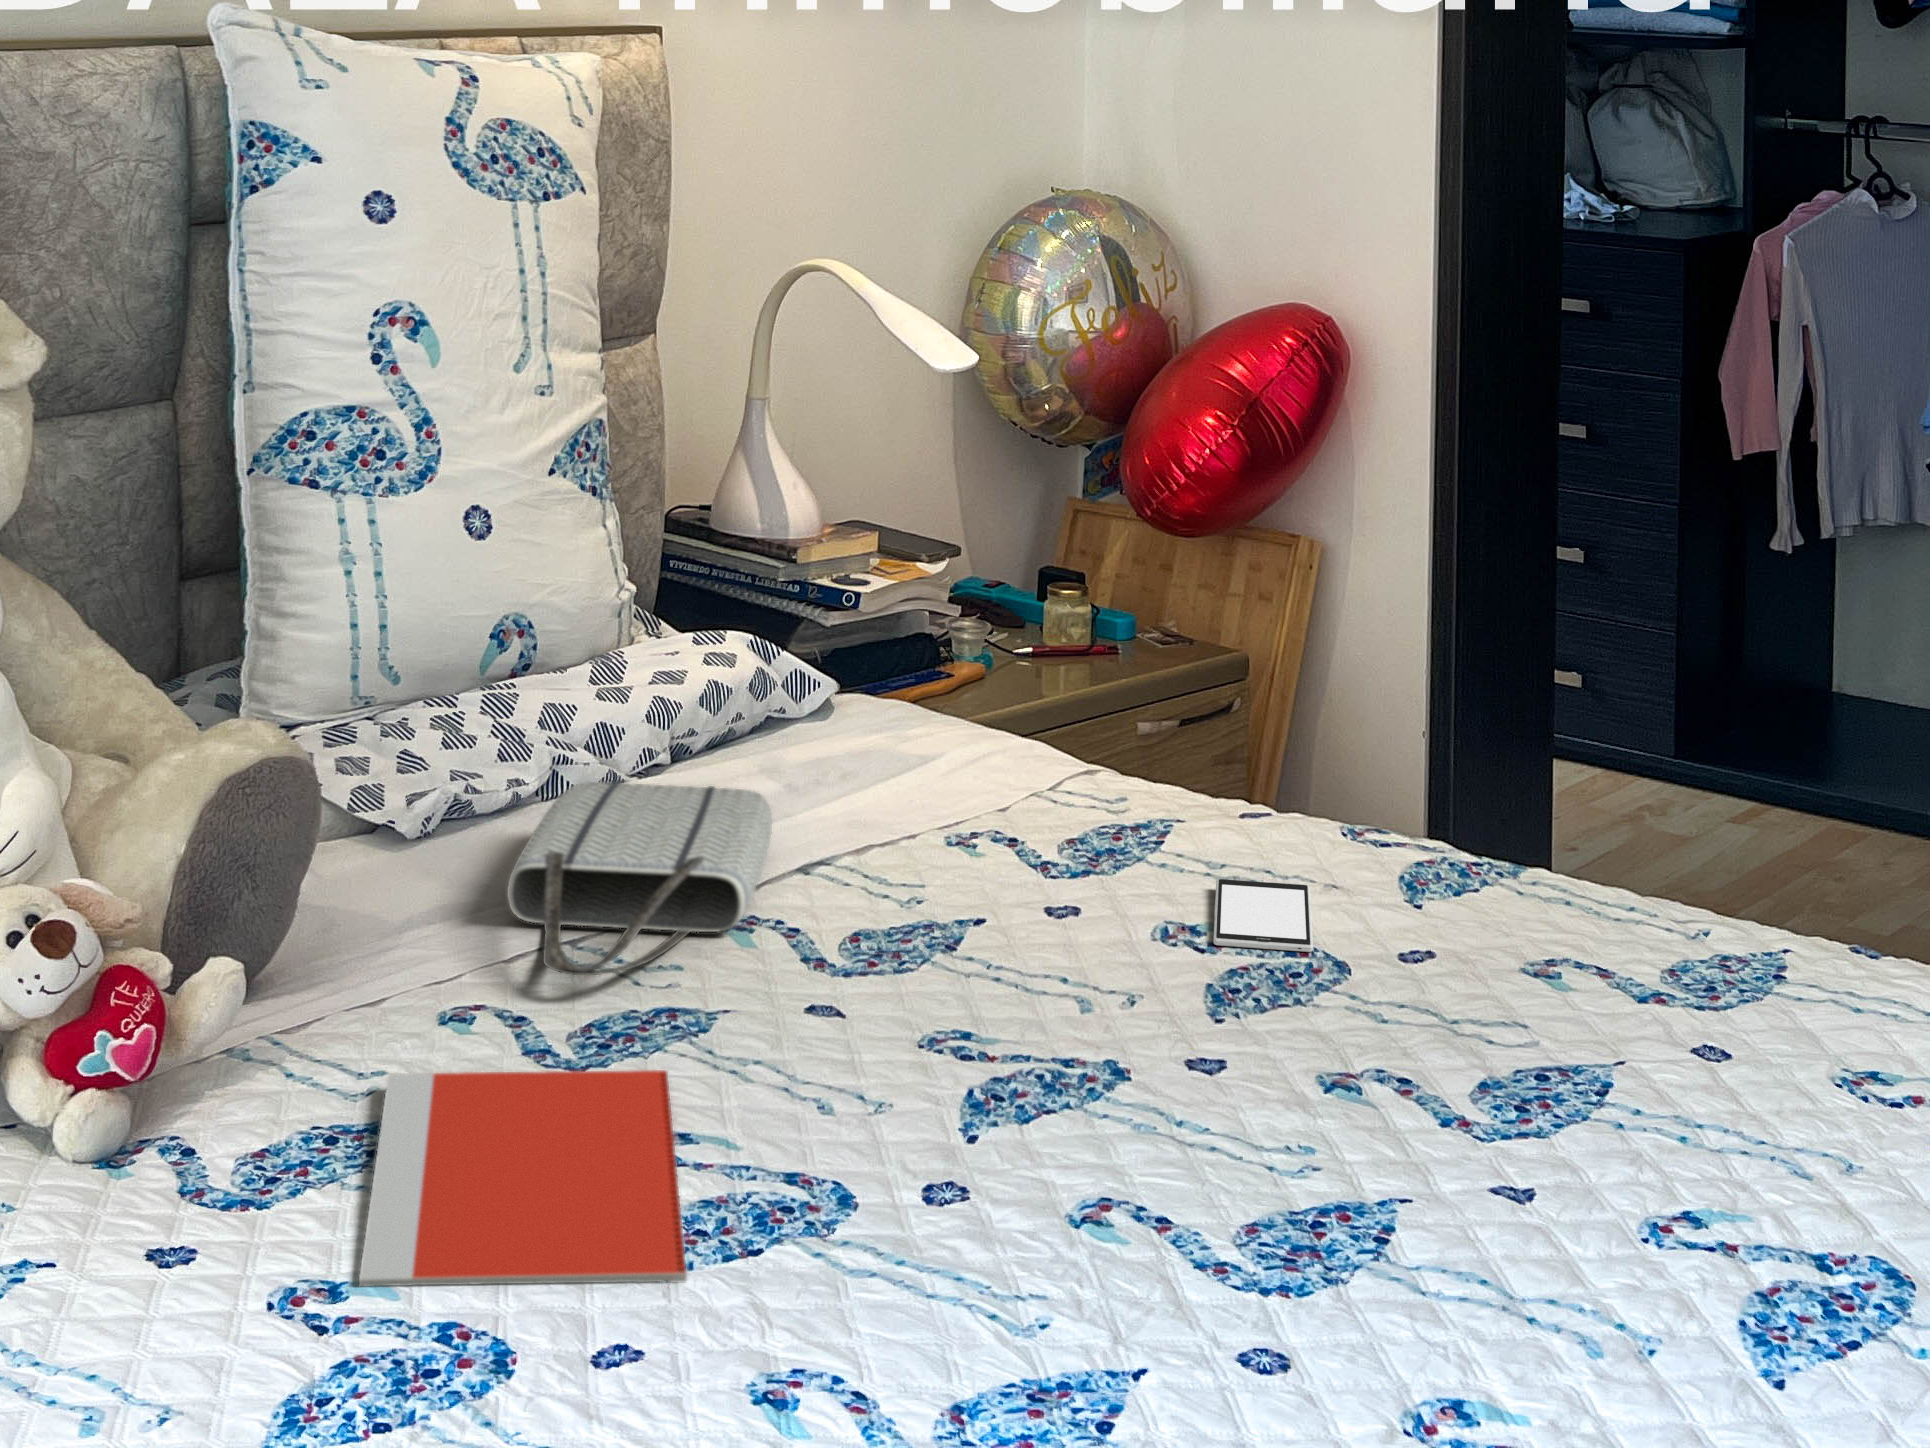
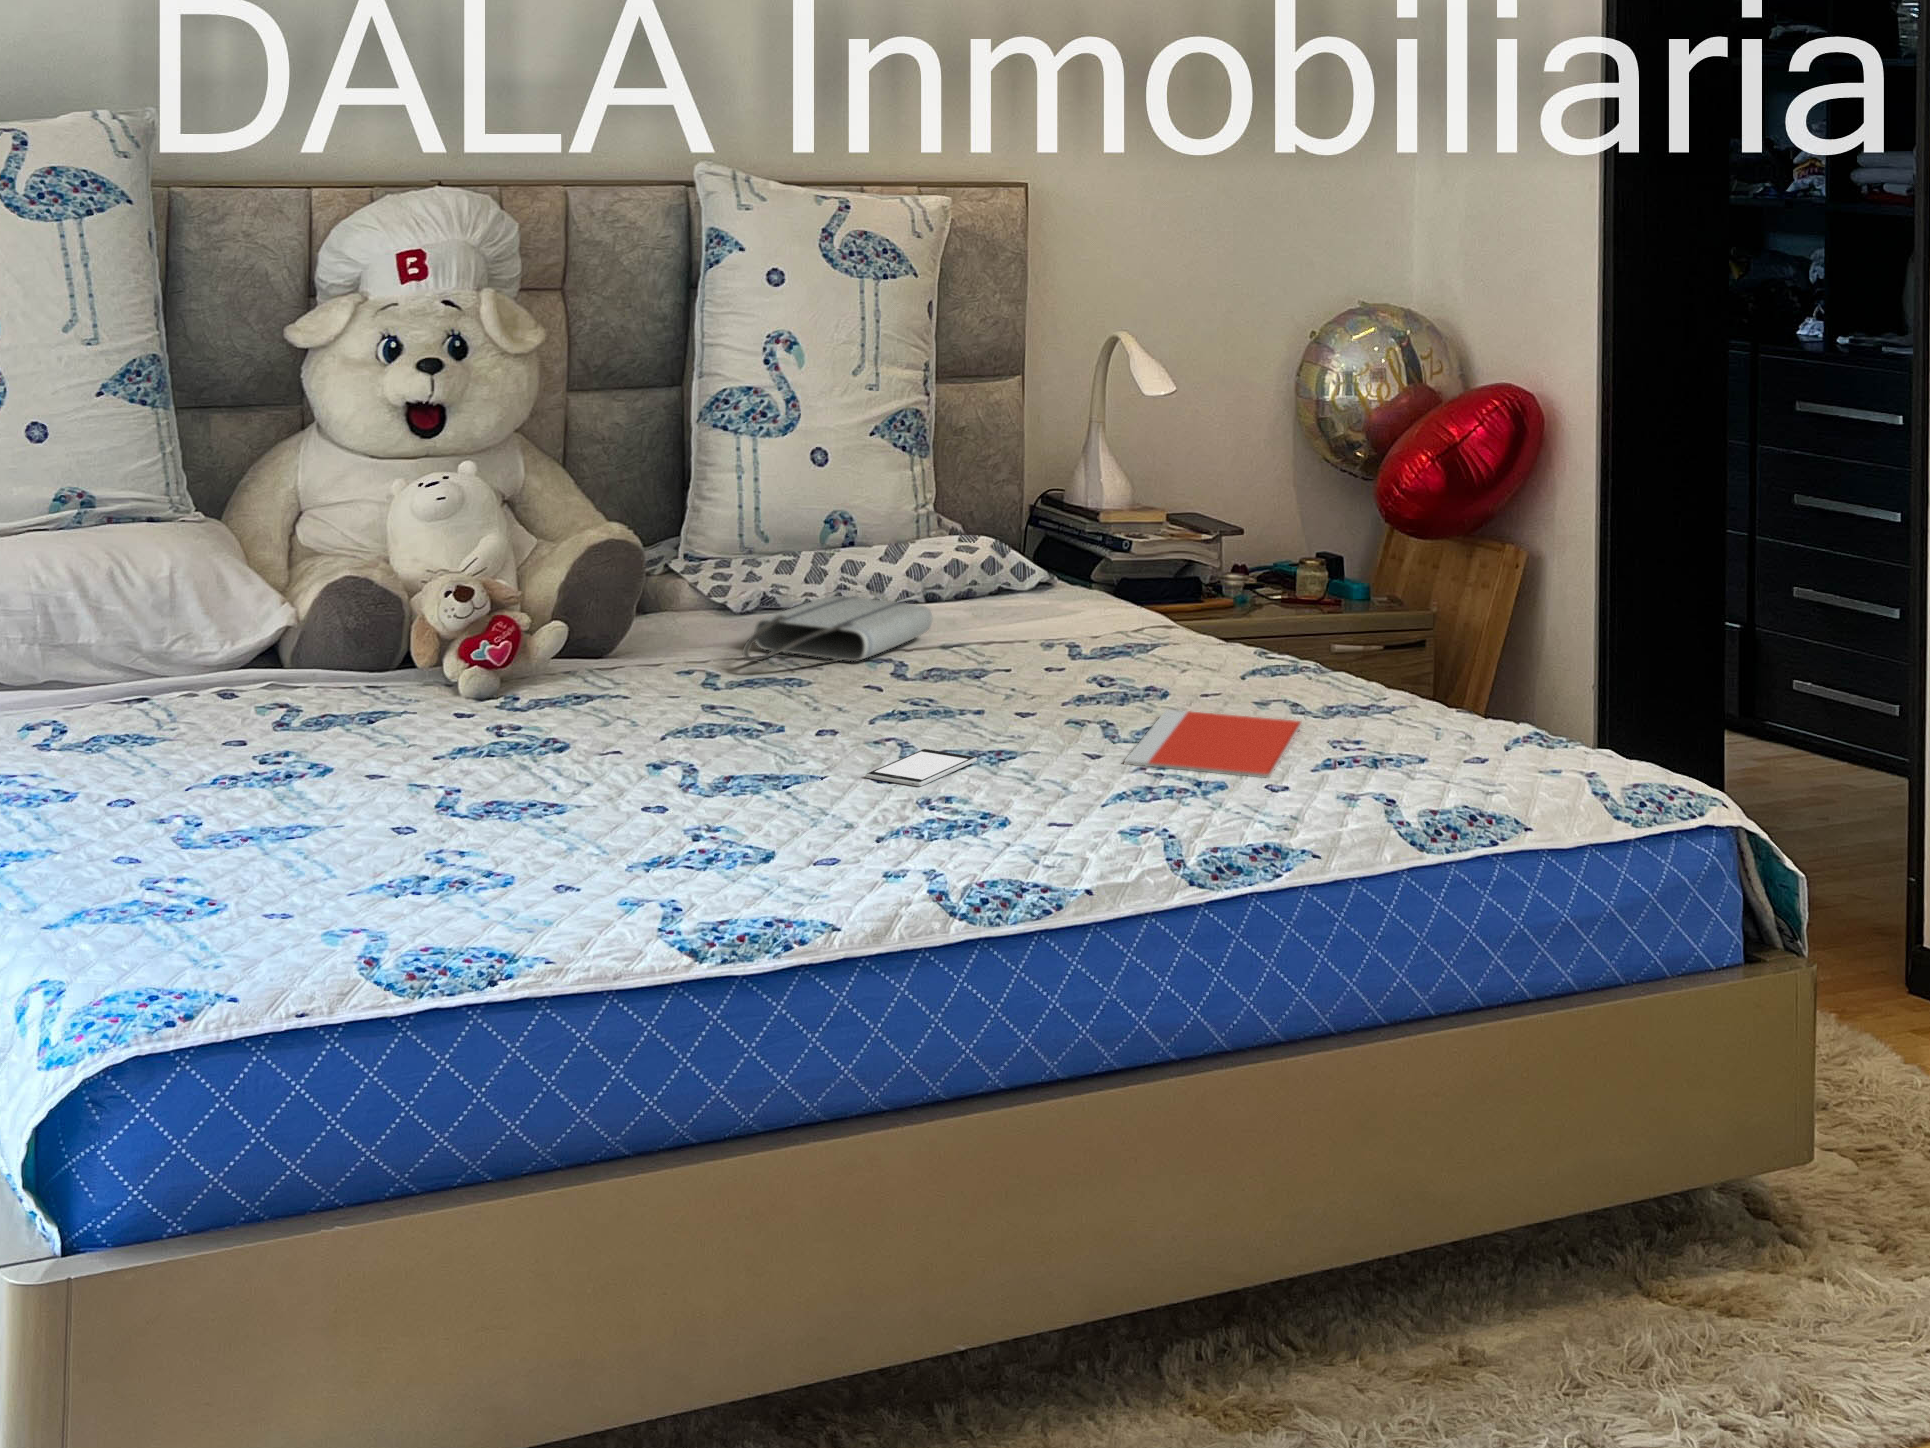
smartphone: present [1213,879,1313,952] -> present [865,749,977,787]
notebook: present [359,1070,687,1287] -> present [1124,709,1302,778]

